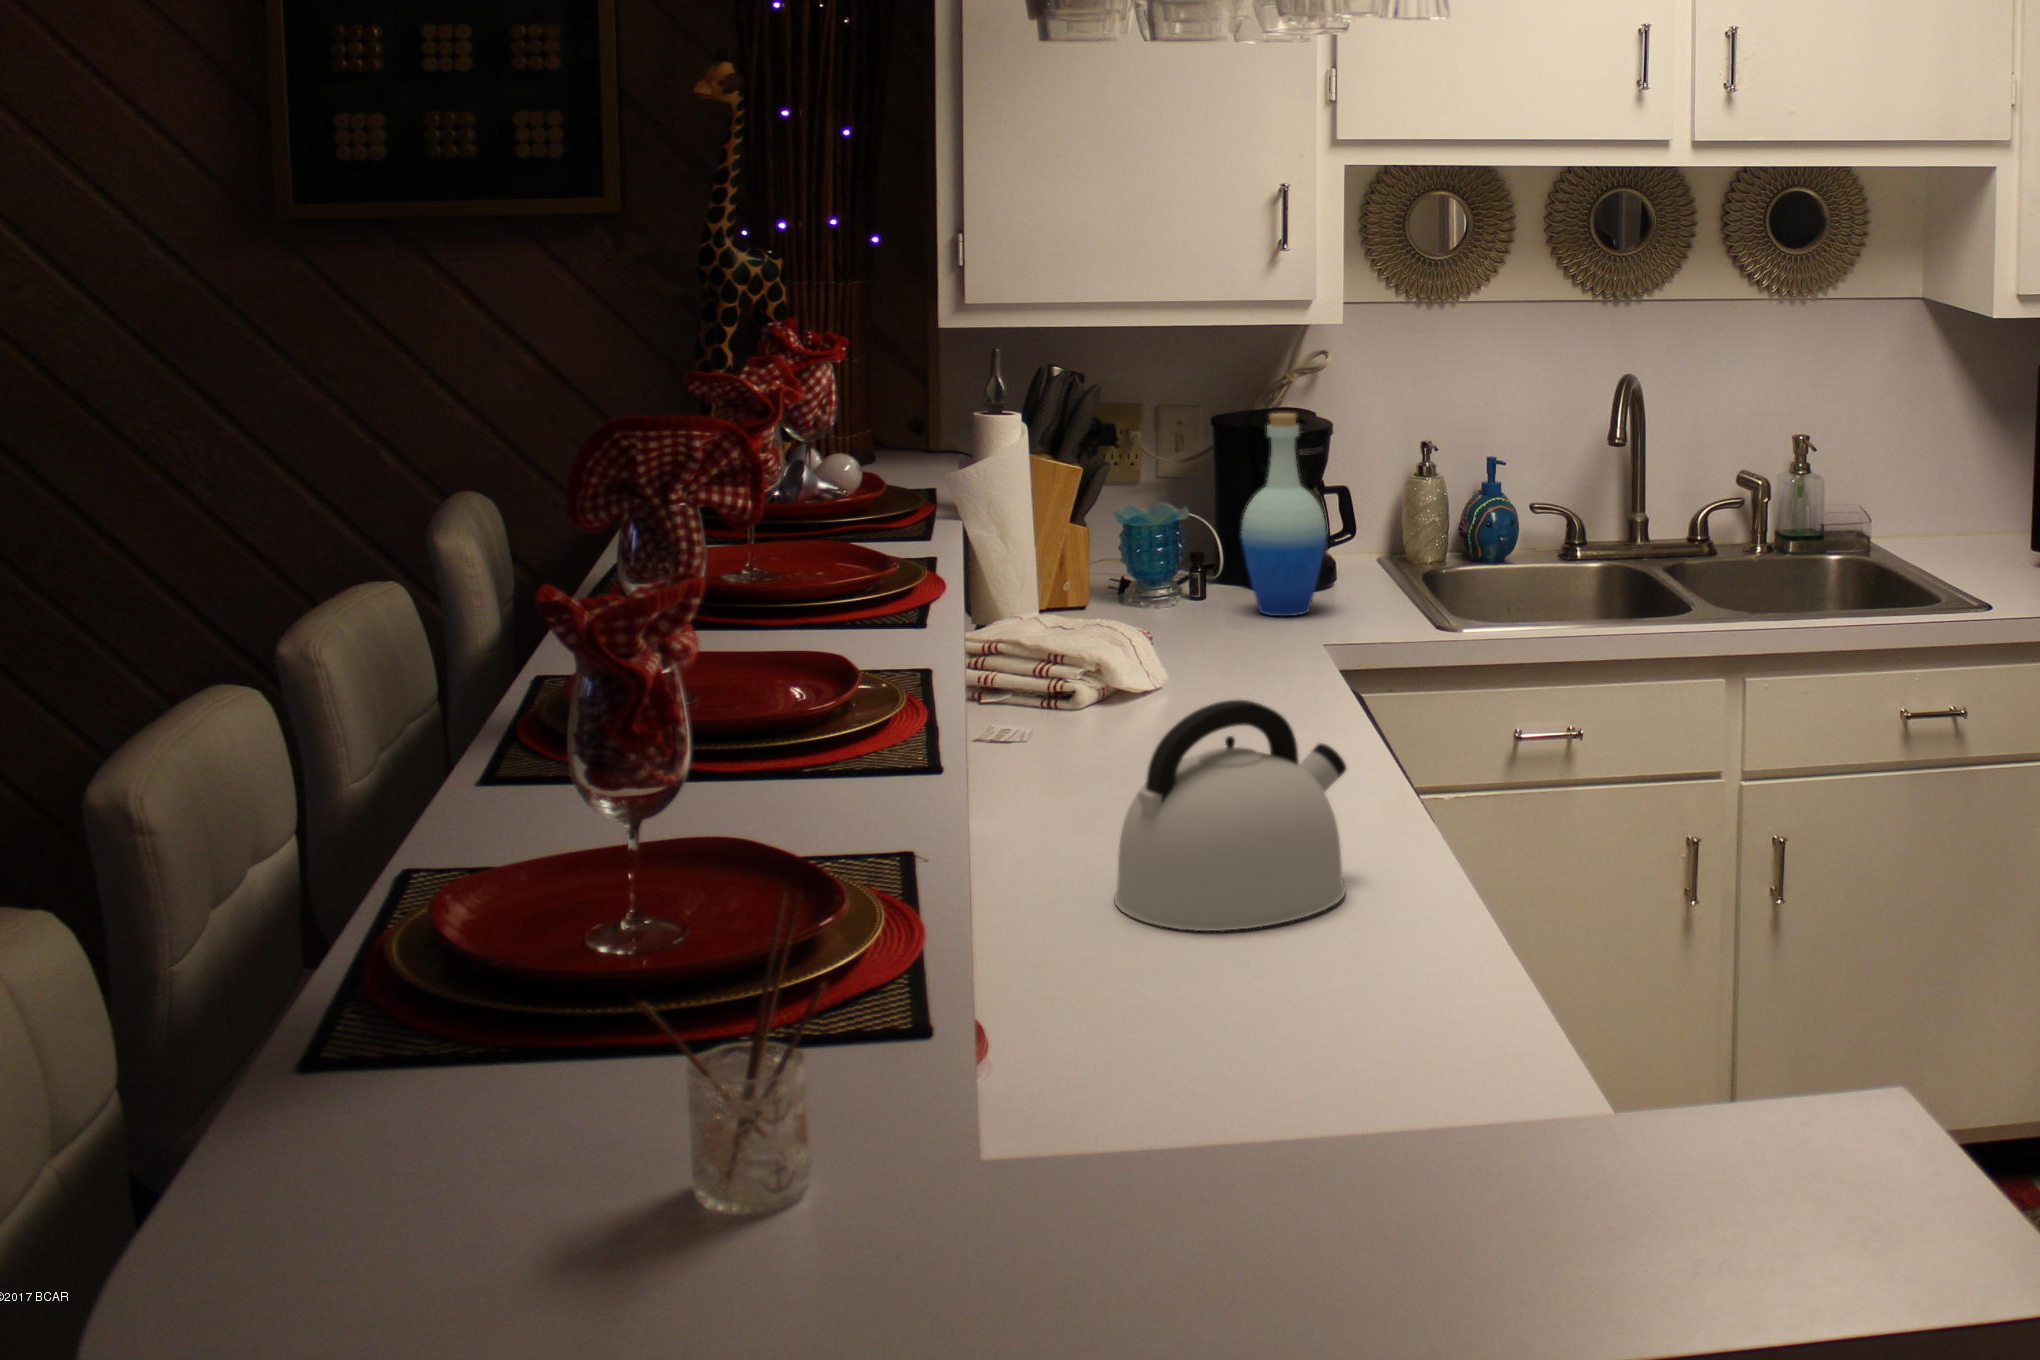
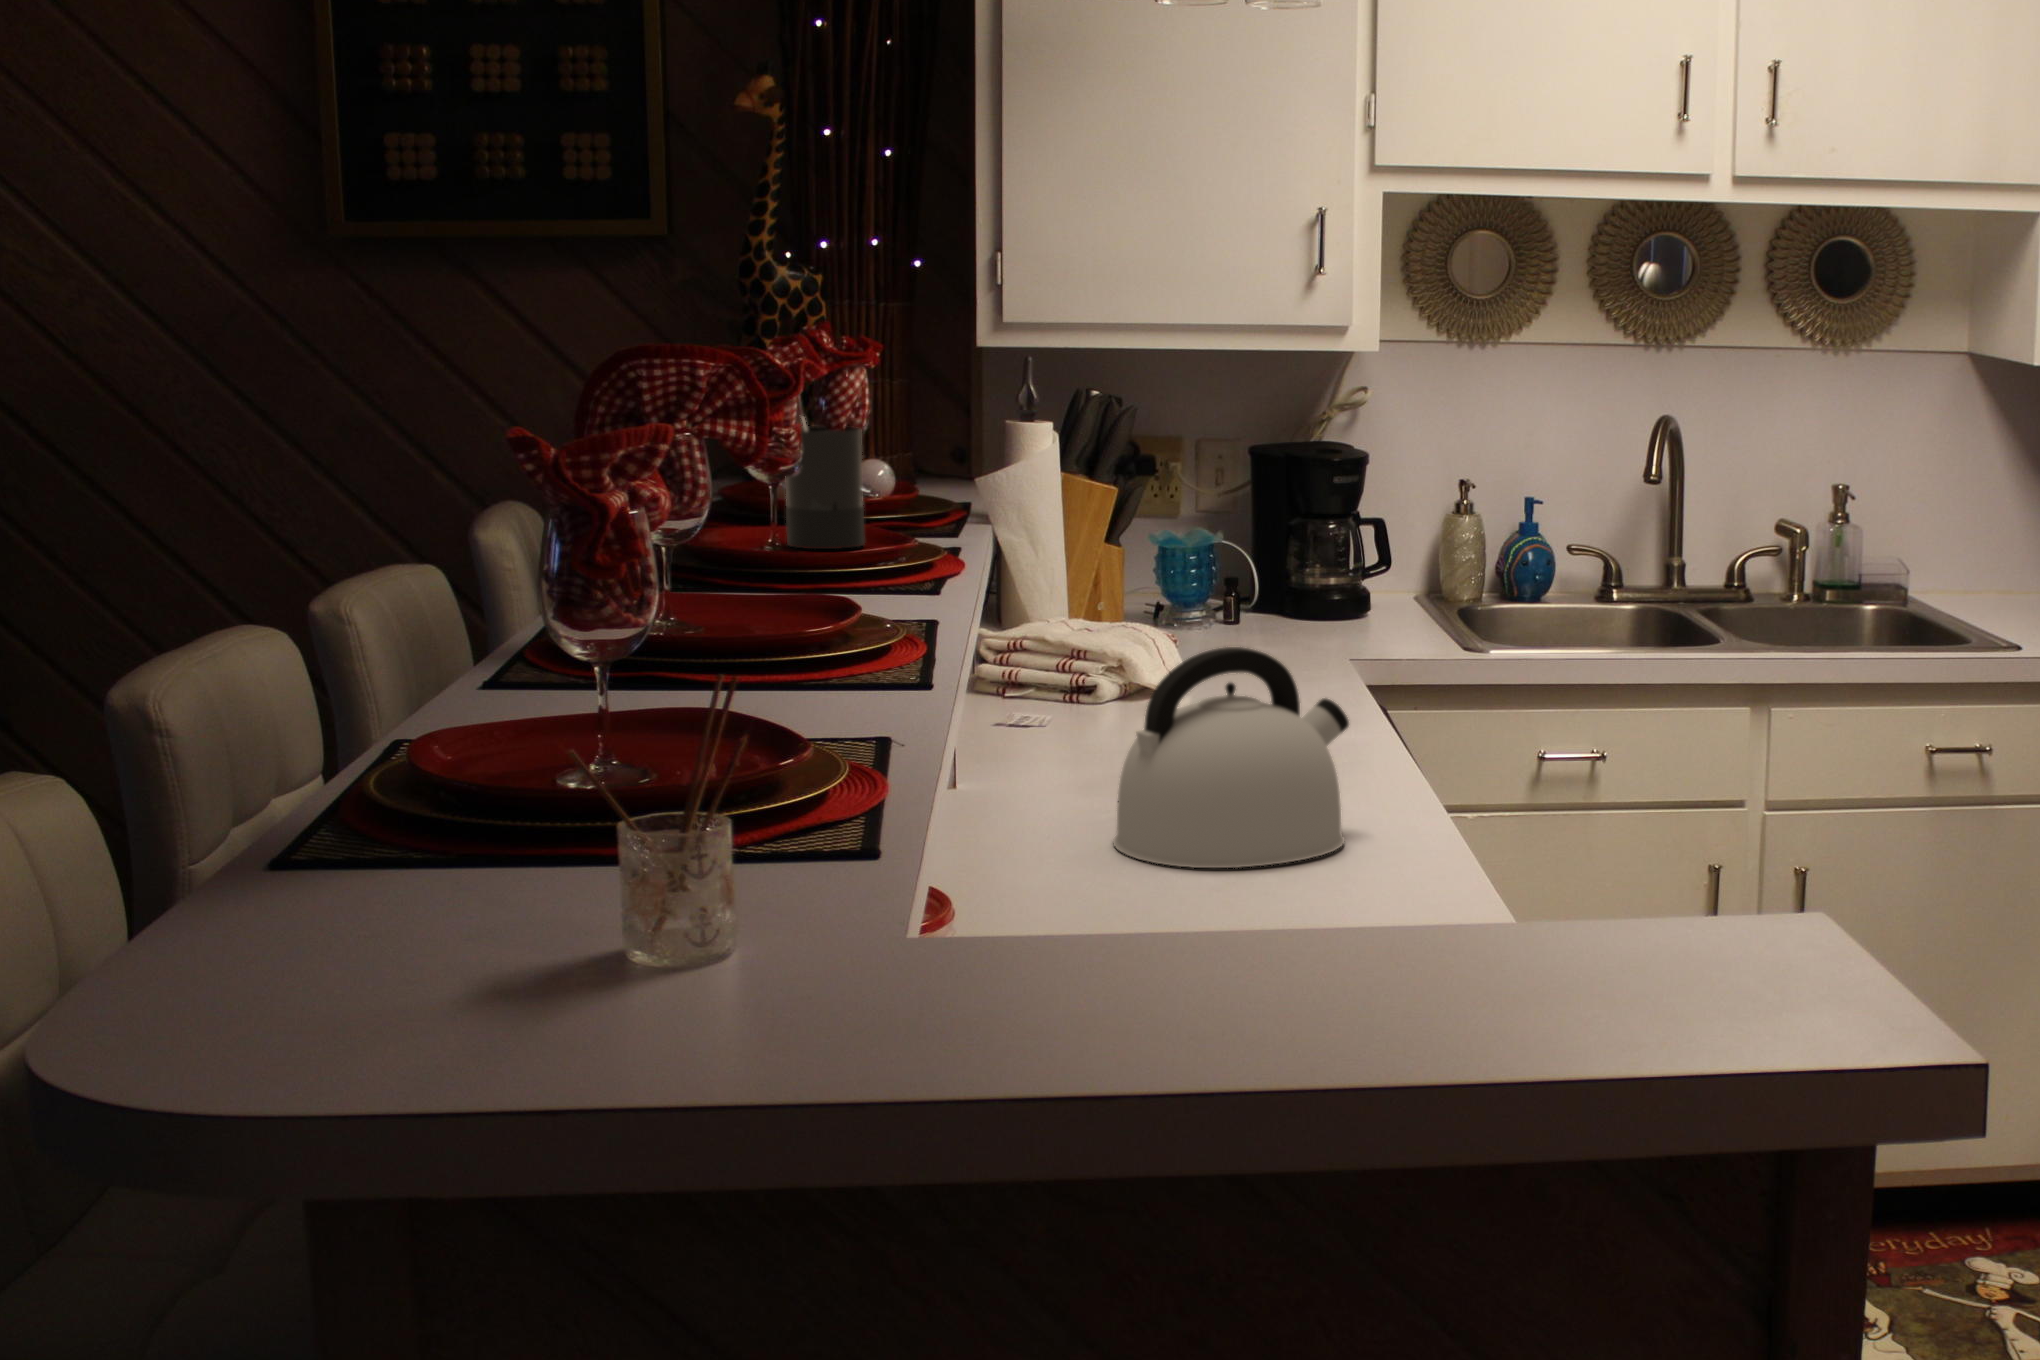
bottle: present [1241,413,1327,616] -> none [1276,439,1360,640]
candle: none [760,443,843,579] -> present [786,417,865,549]

